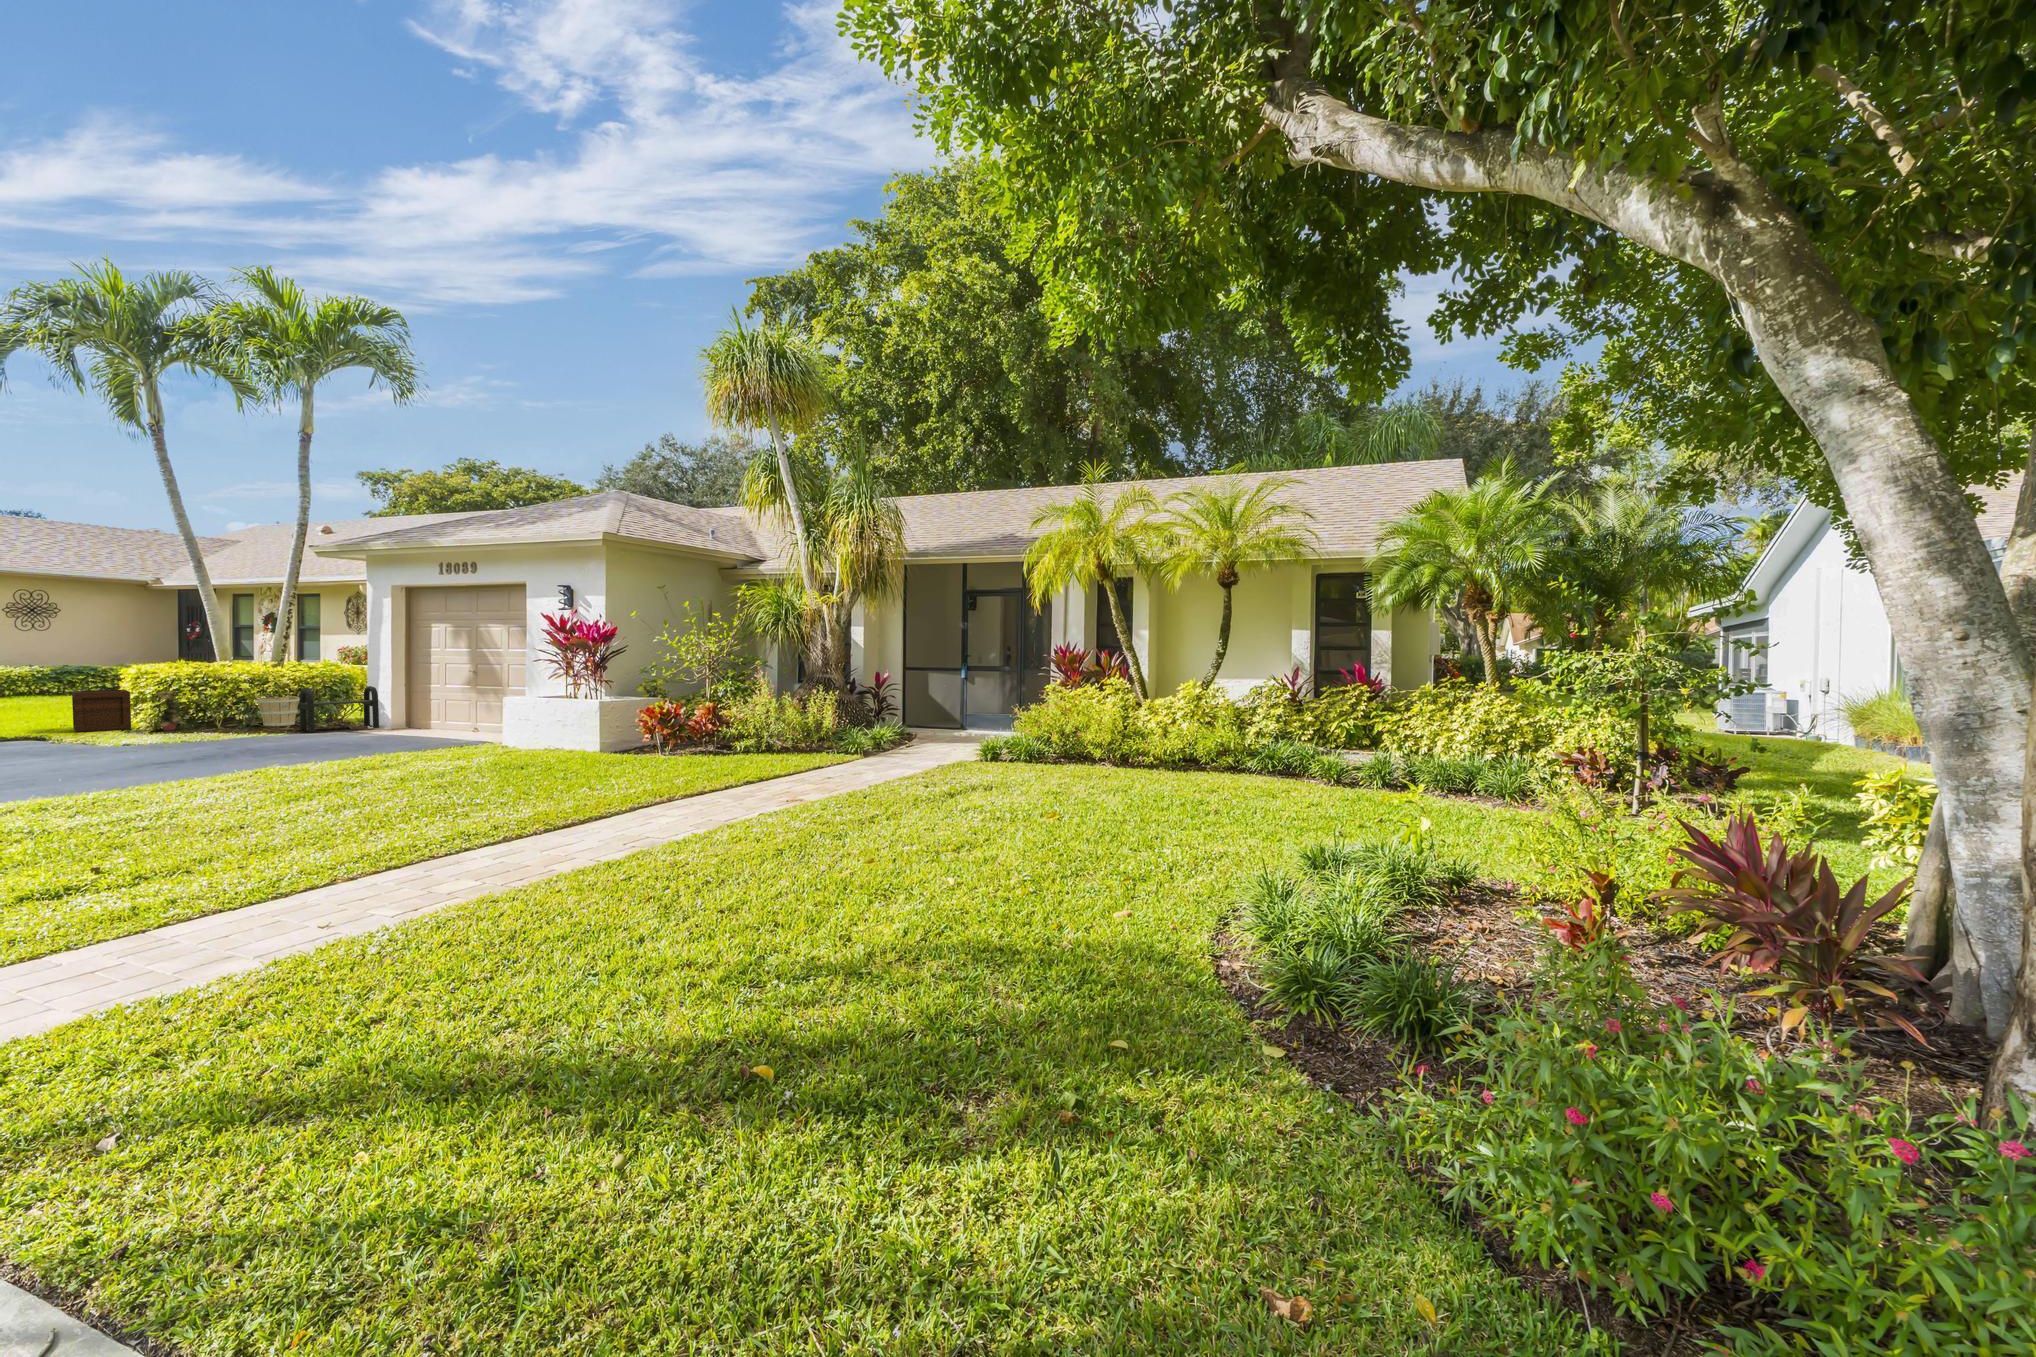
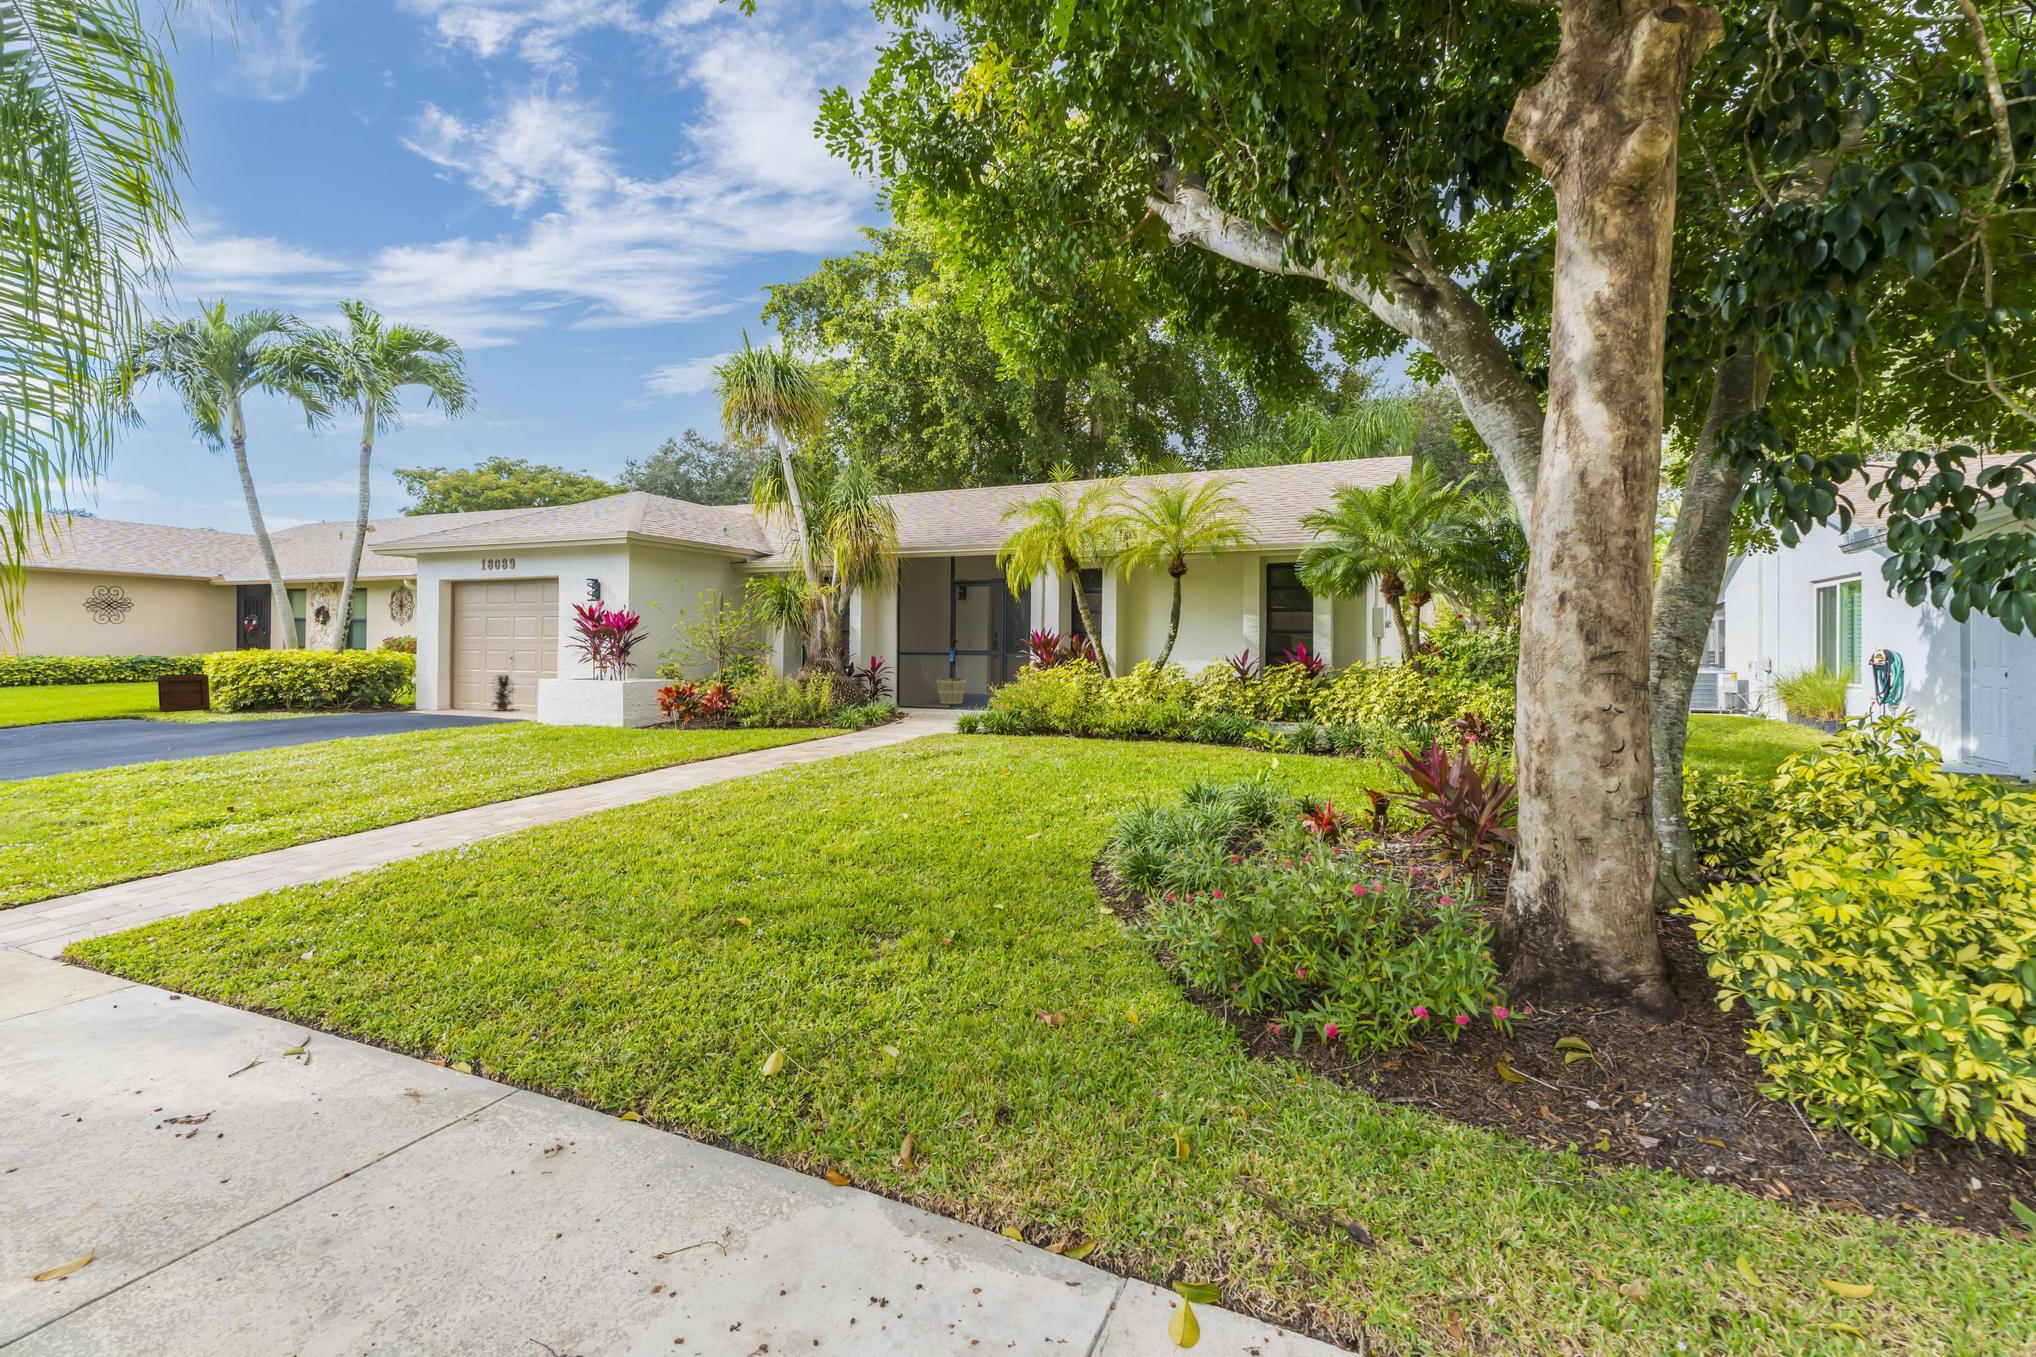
bench: present [300,686,379,732] -> none [359,670,429,711]
decorative plant: present [155,691,183,731] -> present [492,675,514,710]
wooden bucket: present [257,696,300,726] -> present [936,678,966,704]

